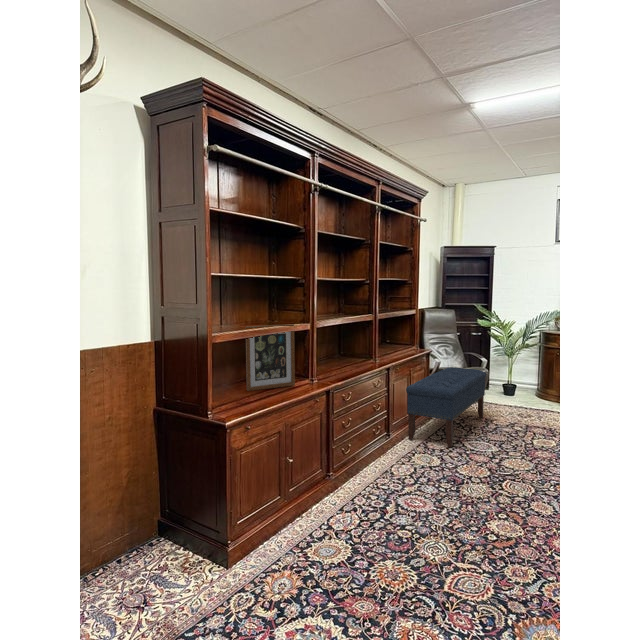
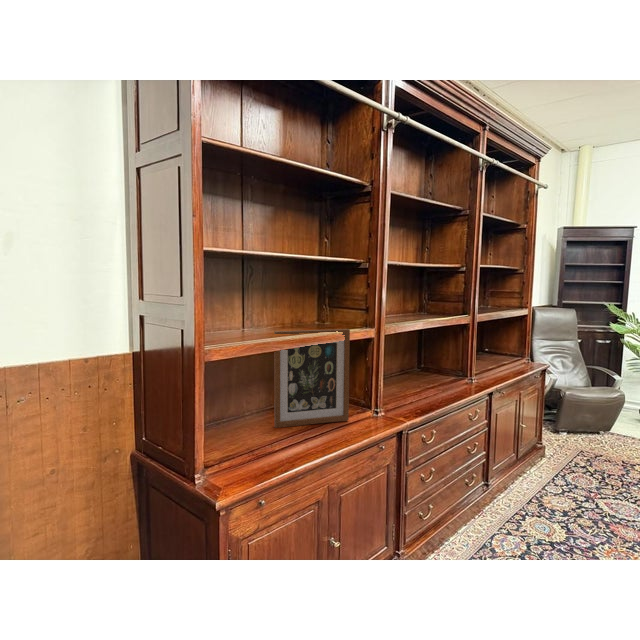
bench: present [406,367,486,448] -> none [513,387,628,511]

